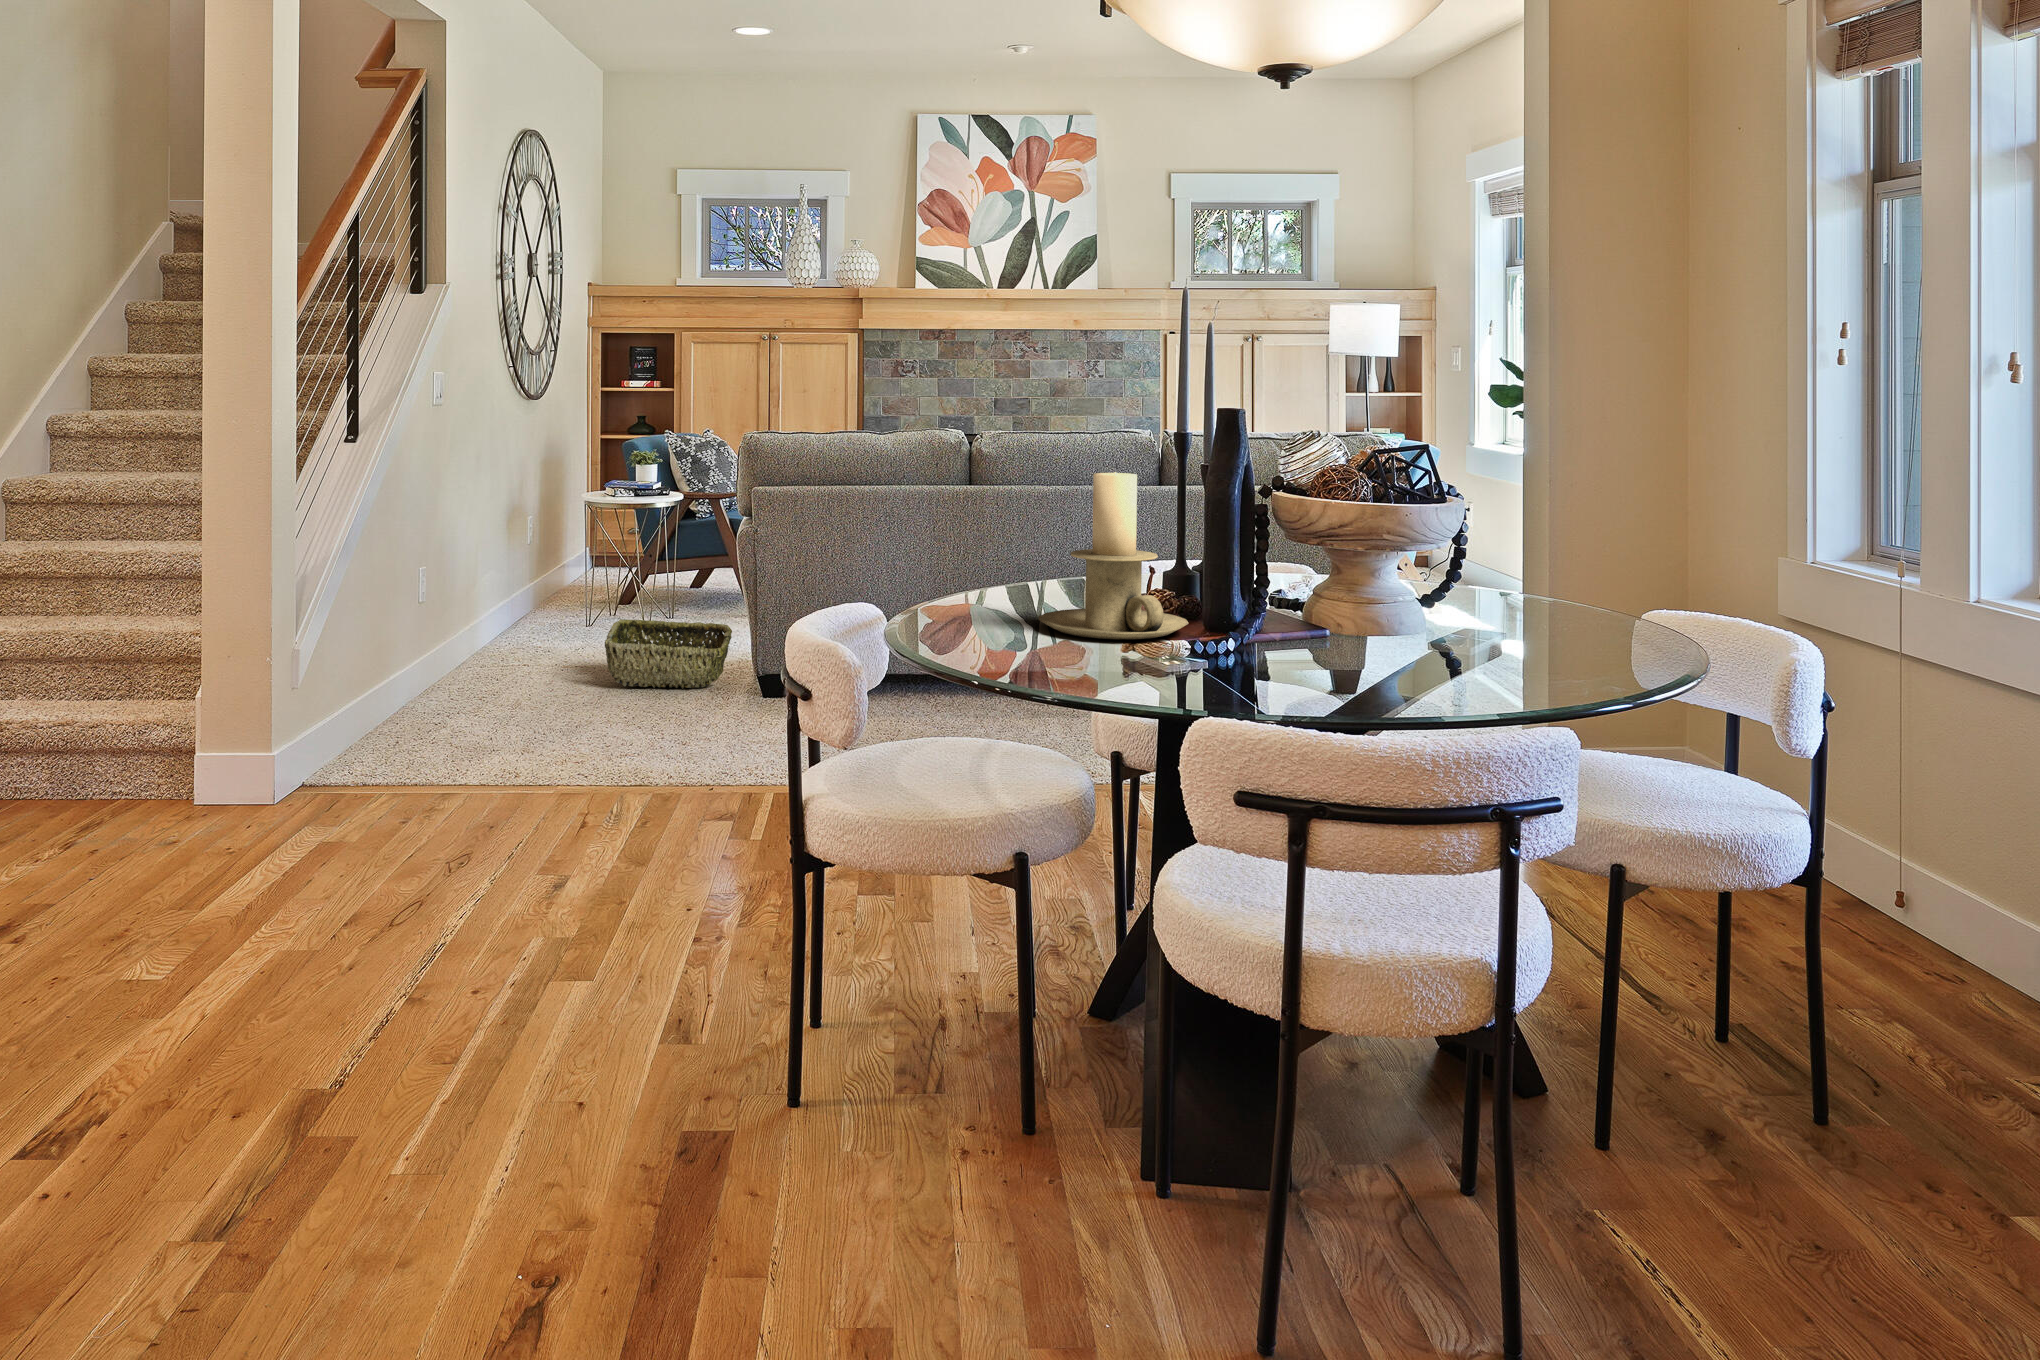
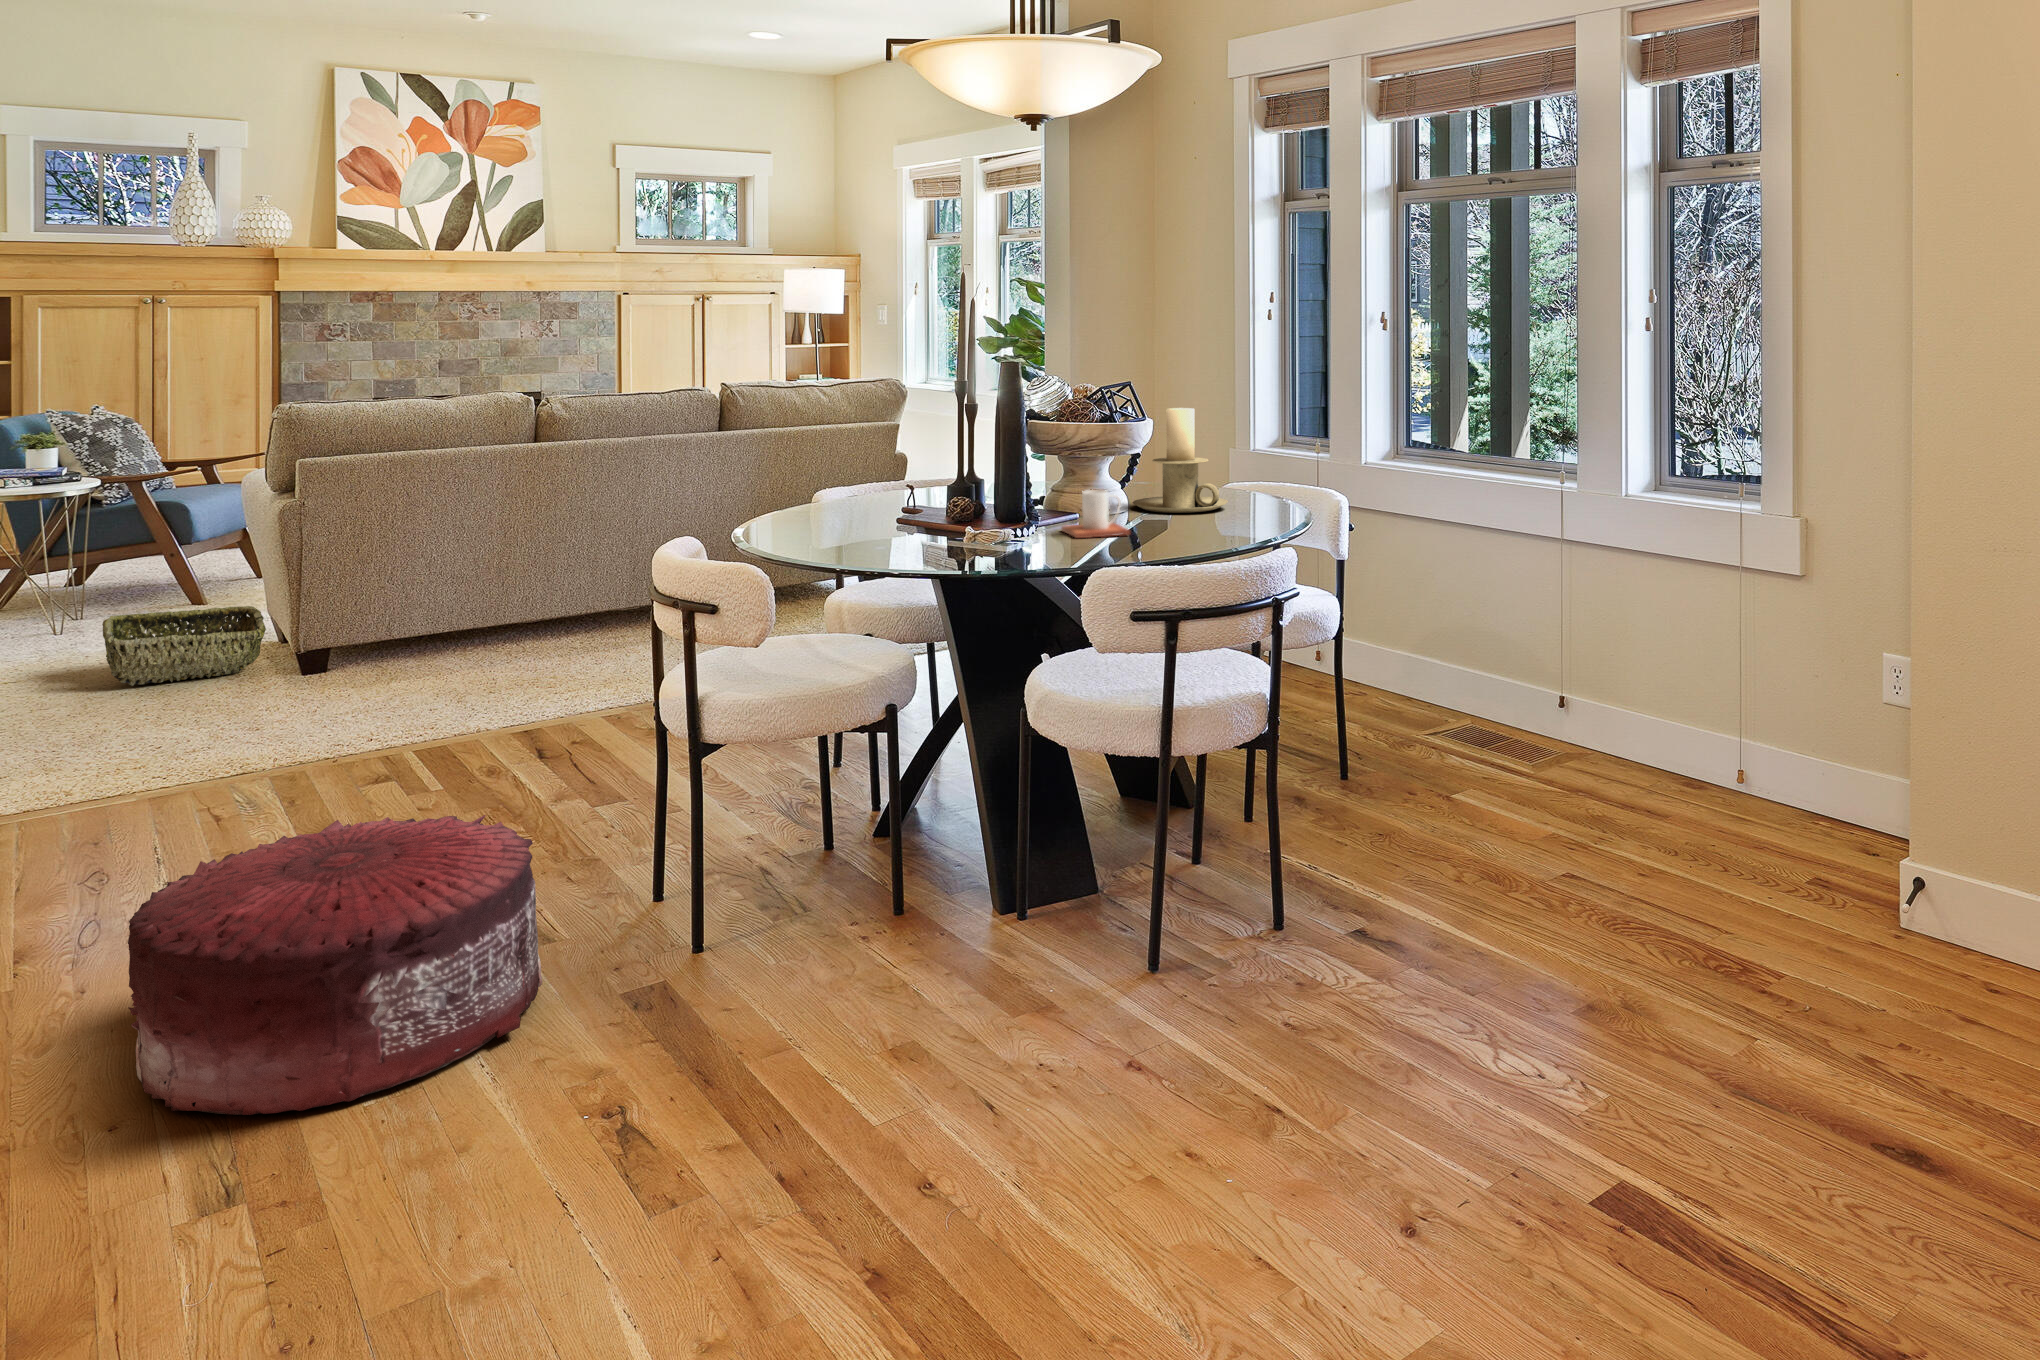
candle holder: present [1039,472,1188,639] -> present [1132,407,1228,513]
mug: none [1297,593,1382,666] -> present [1062,490,1130,538]
pouf: none [215,864,613,1188] -> present [128,815,543,1115]

